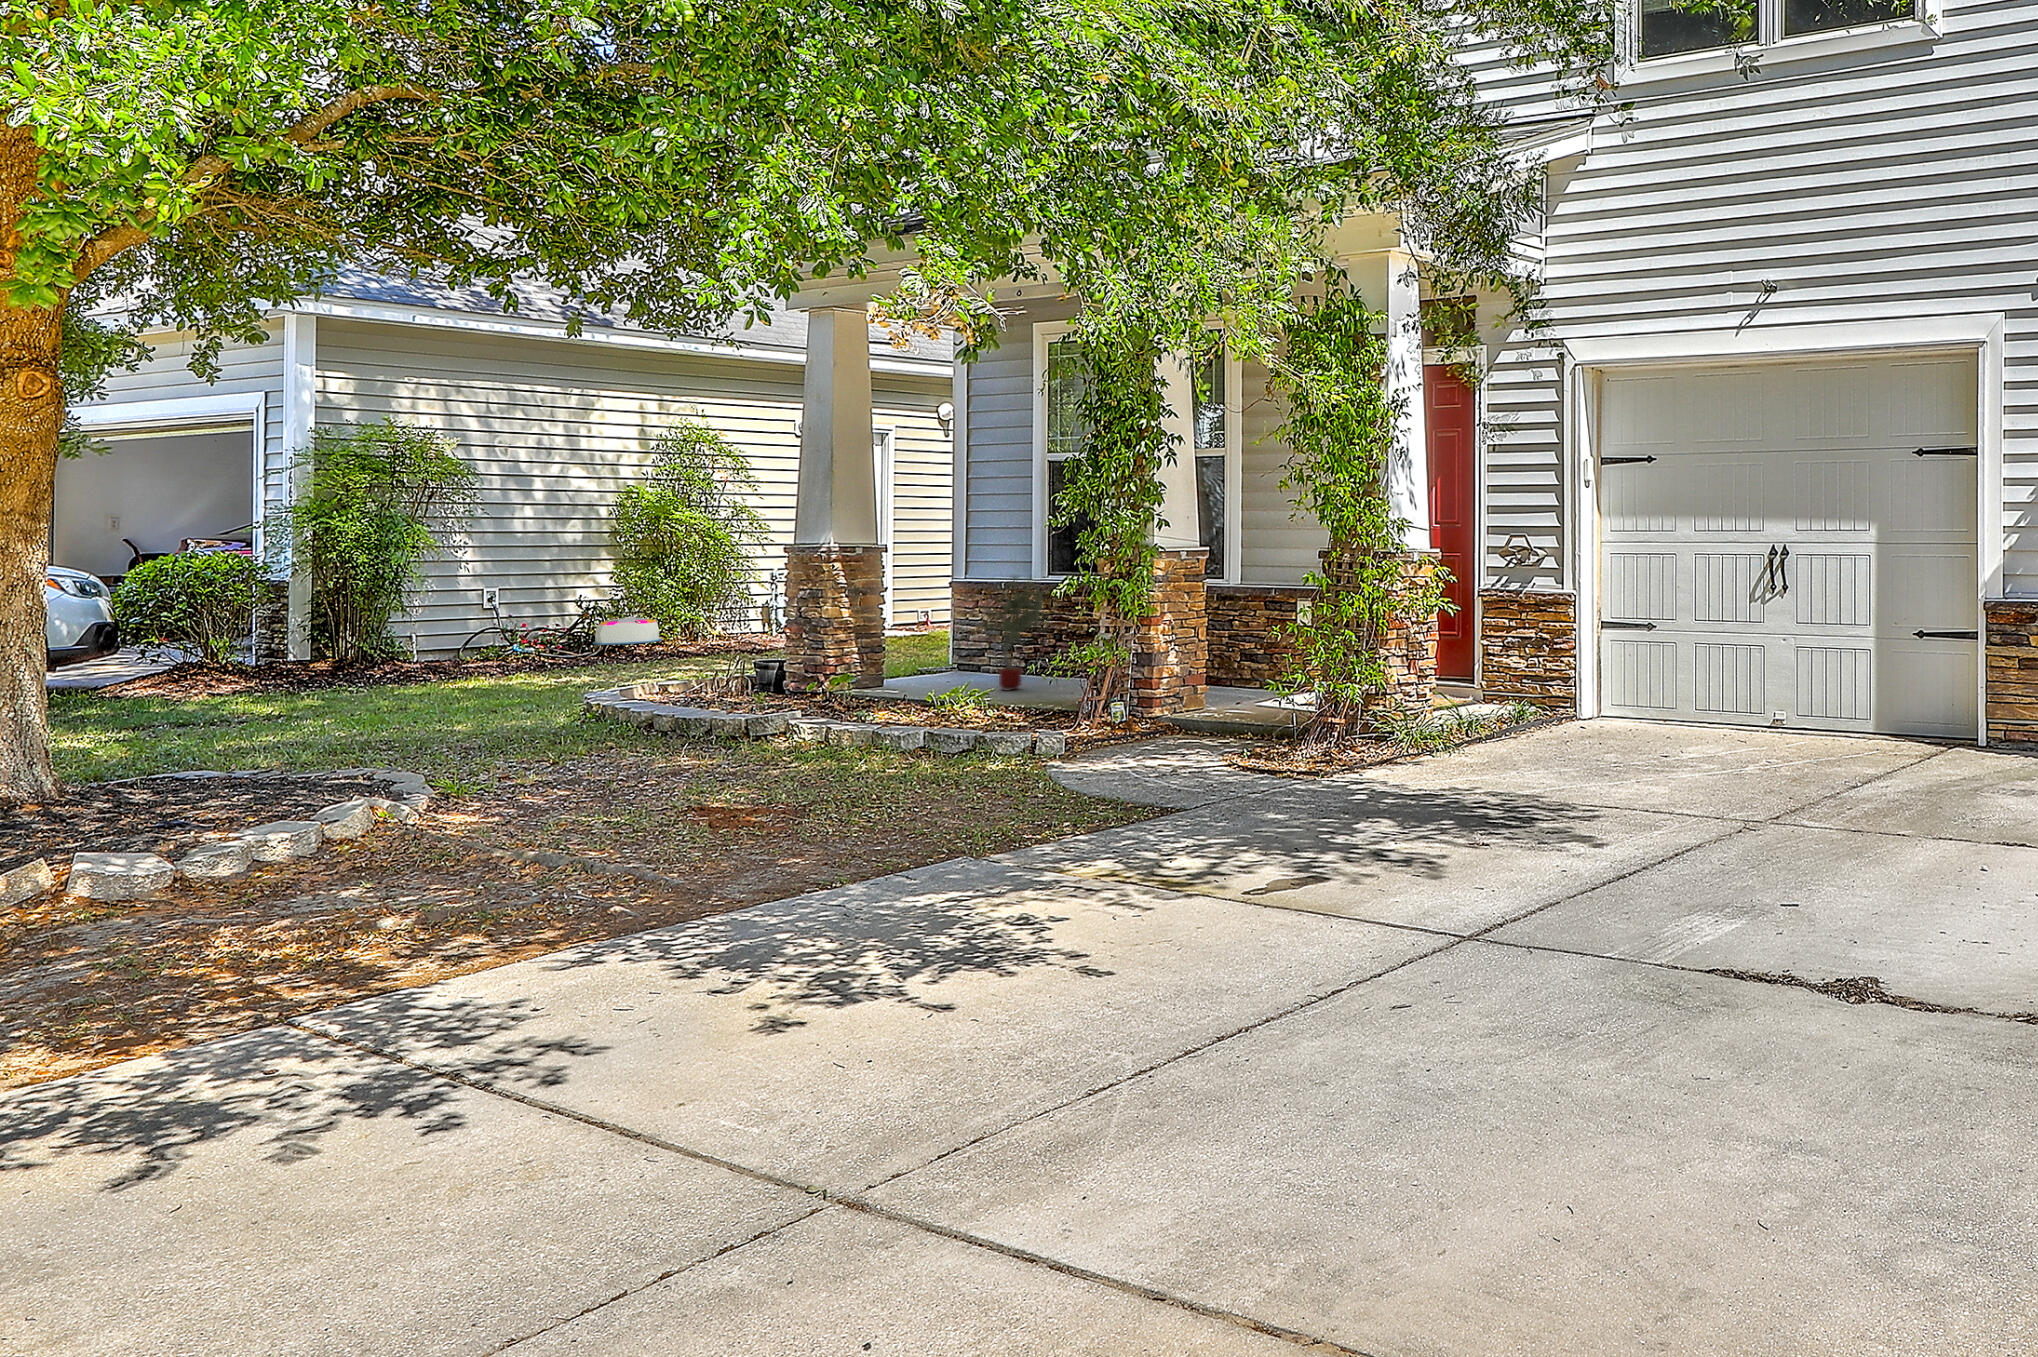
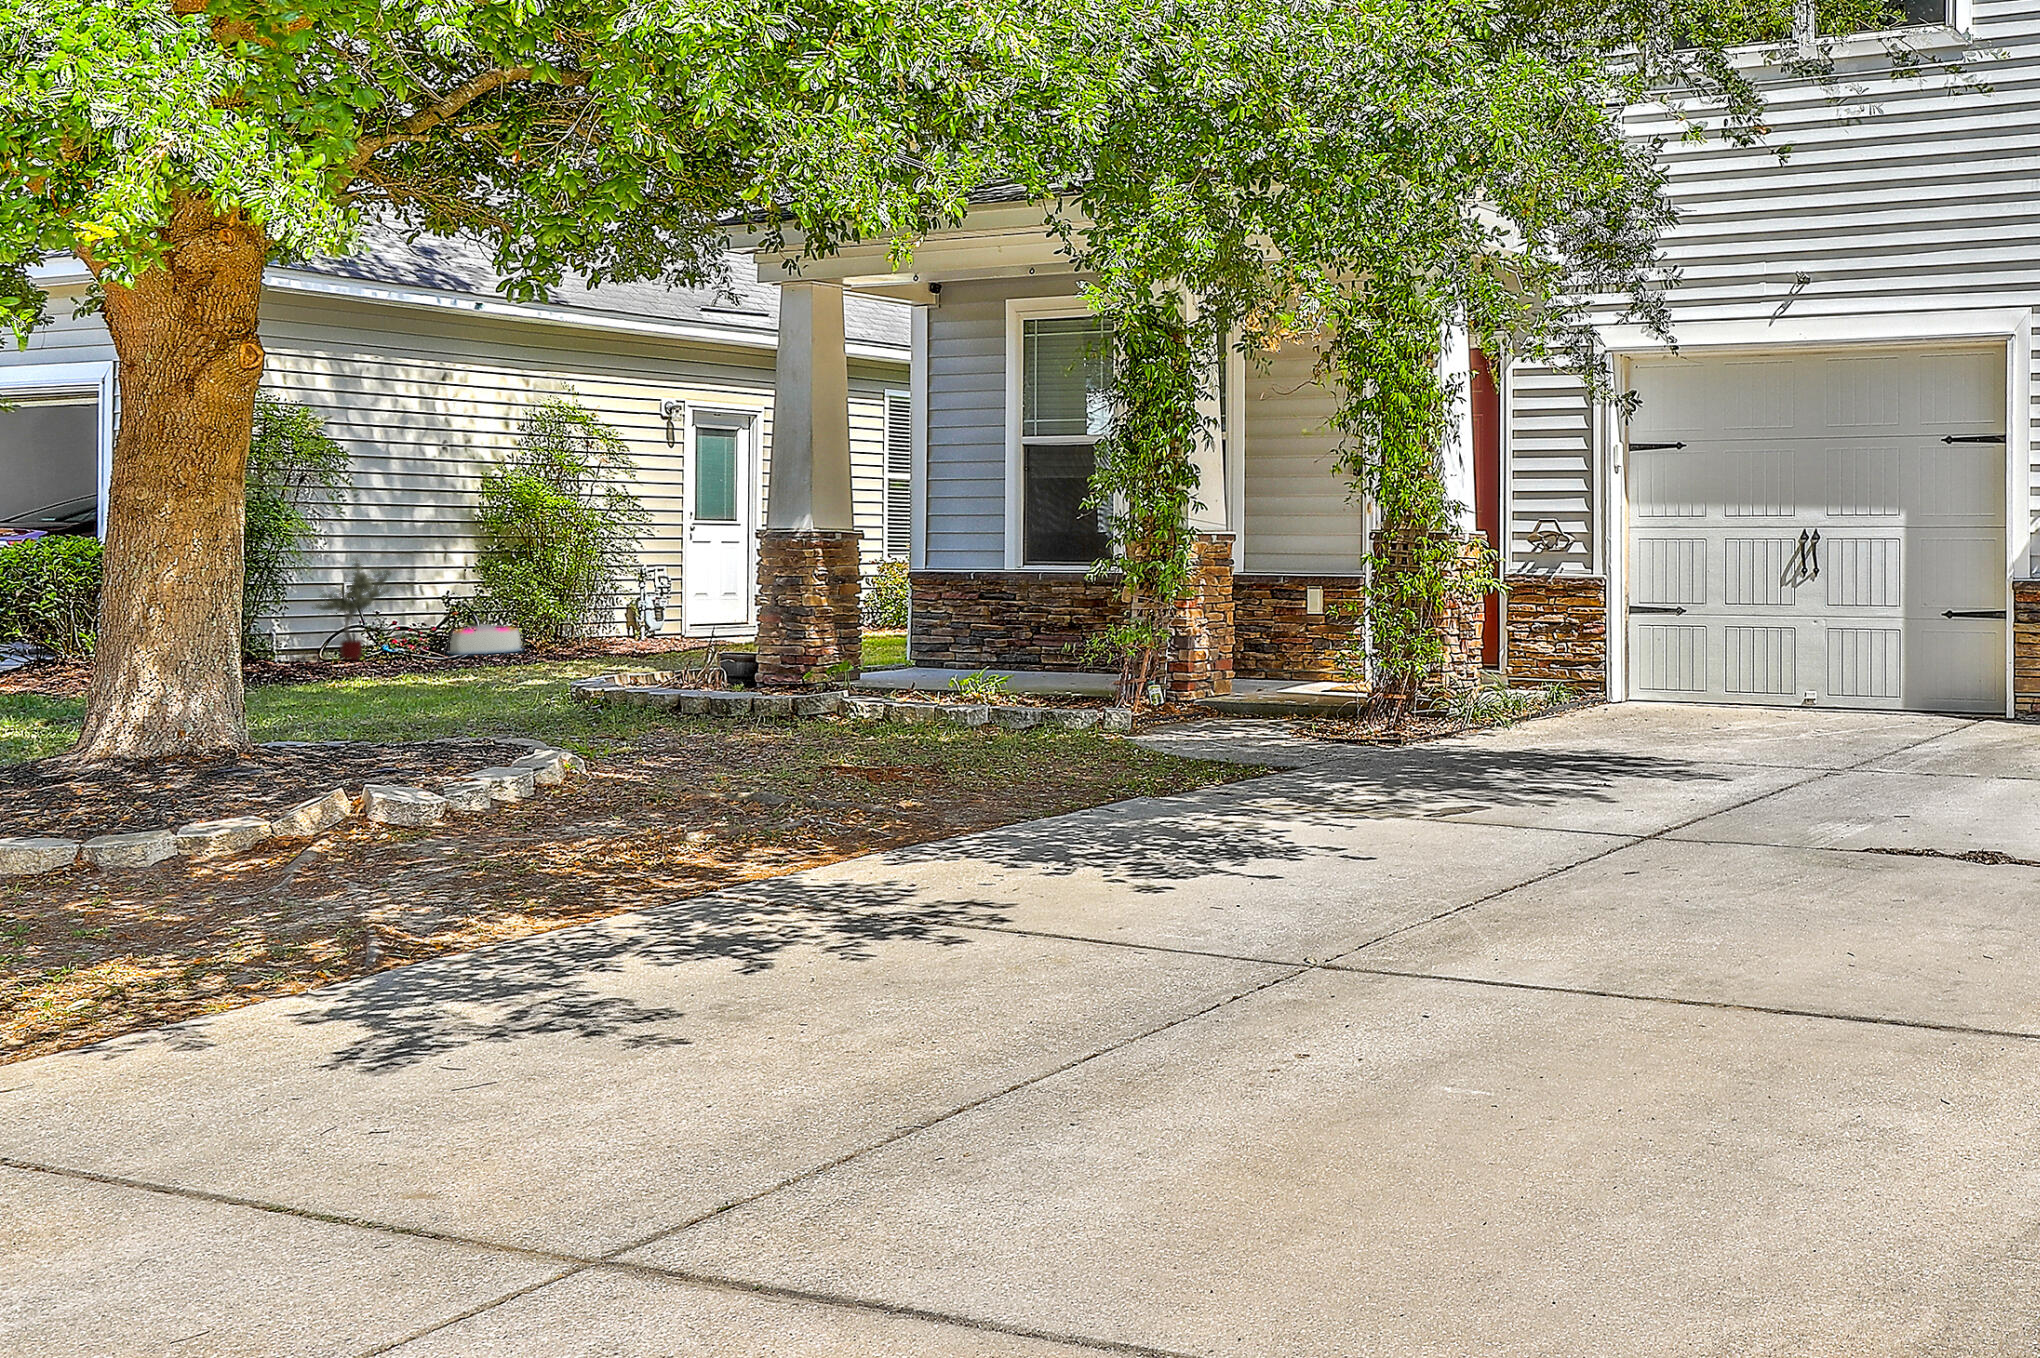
potted tree: present [982,576,1049,690] -> present [312,560,391,660]

